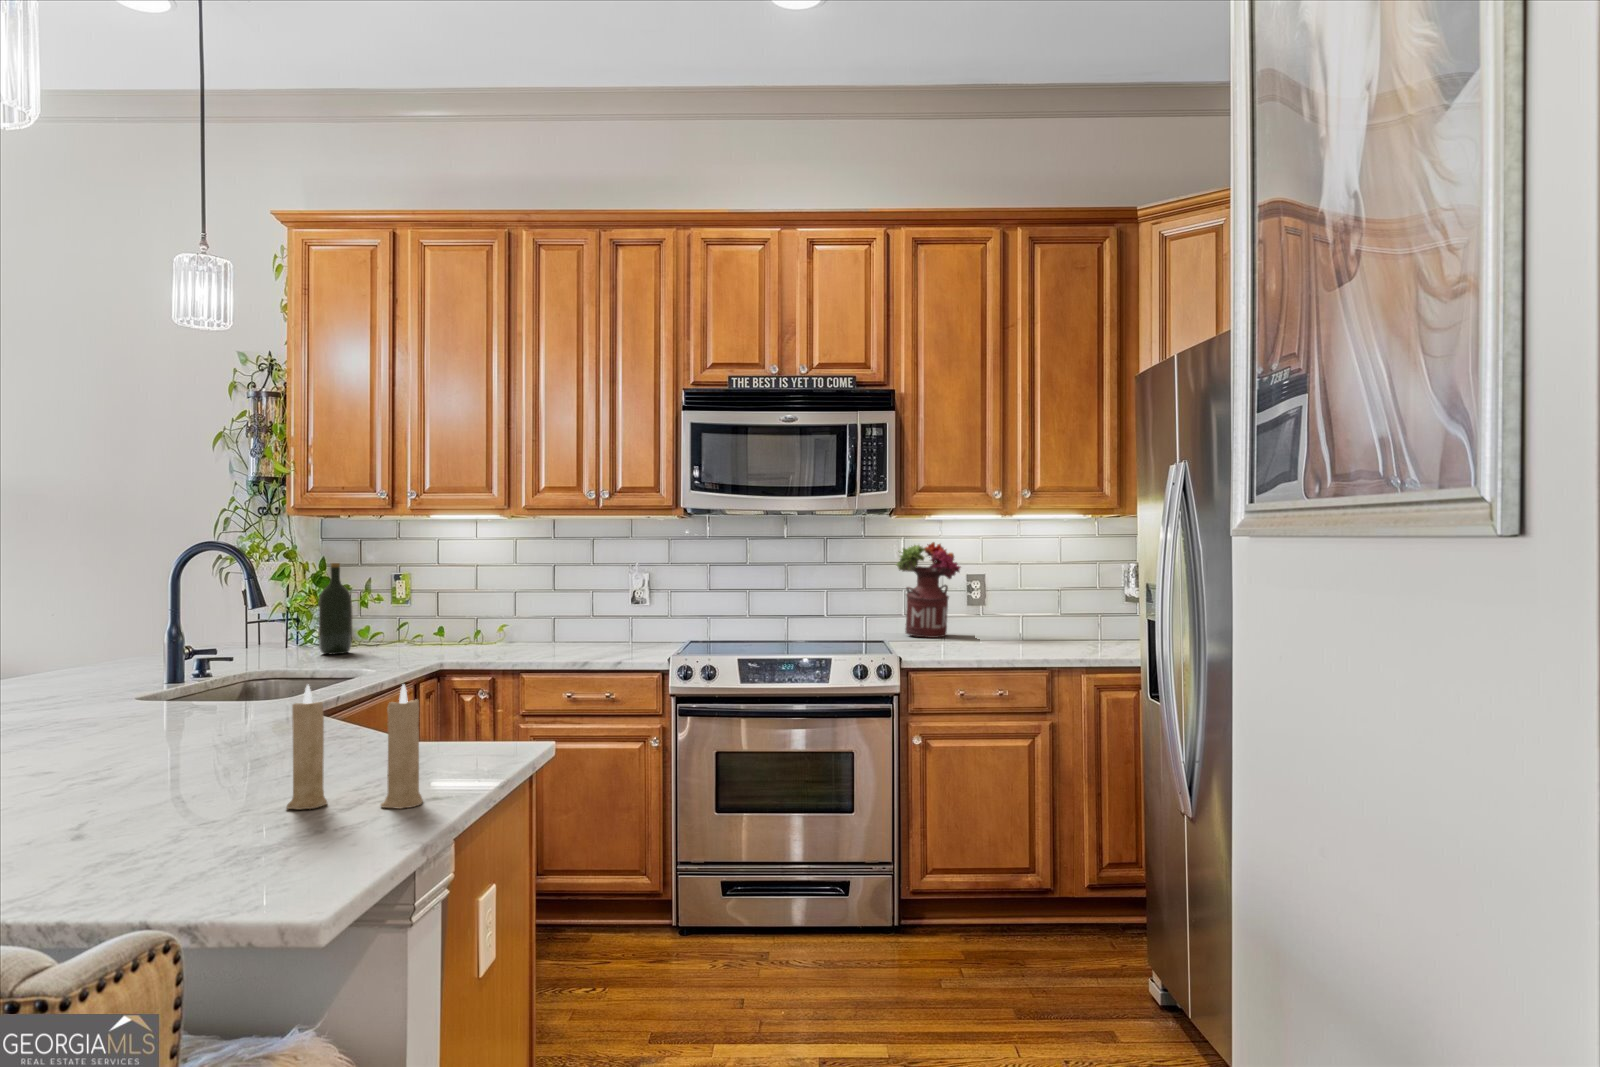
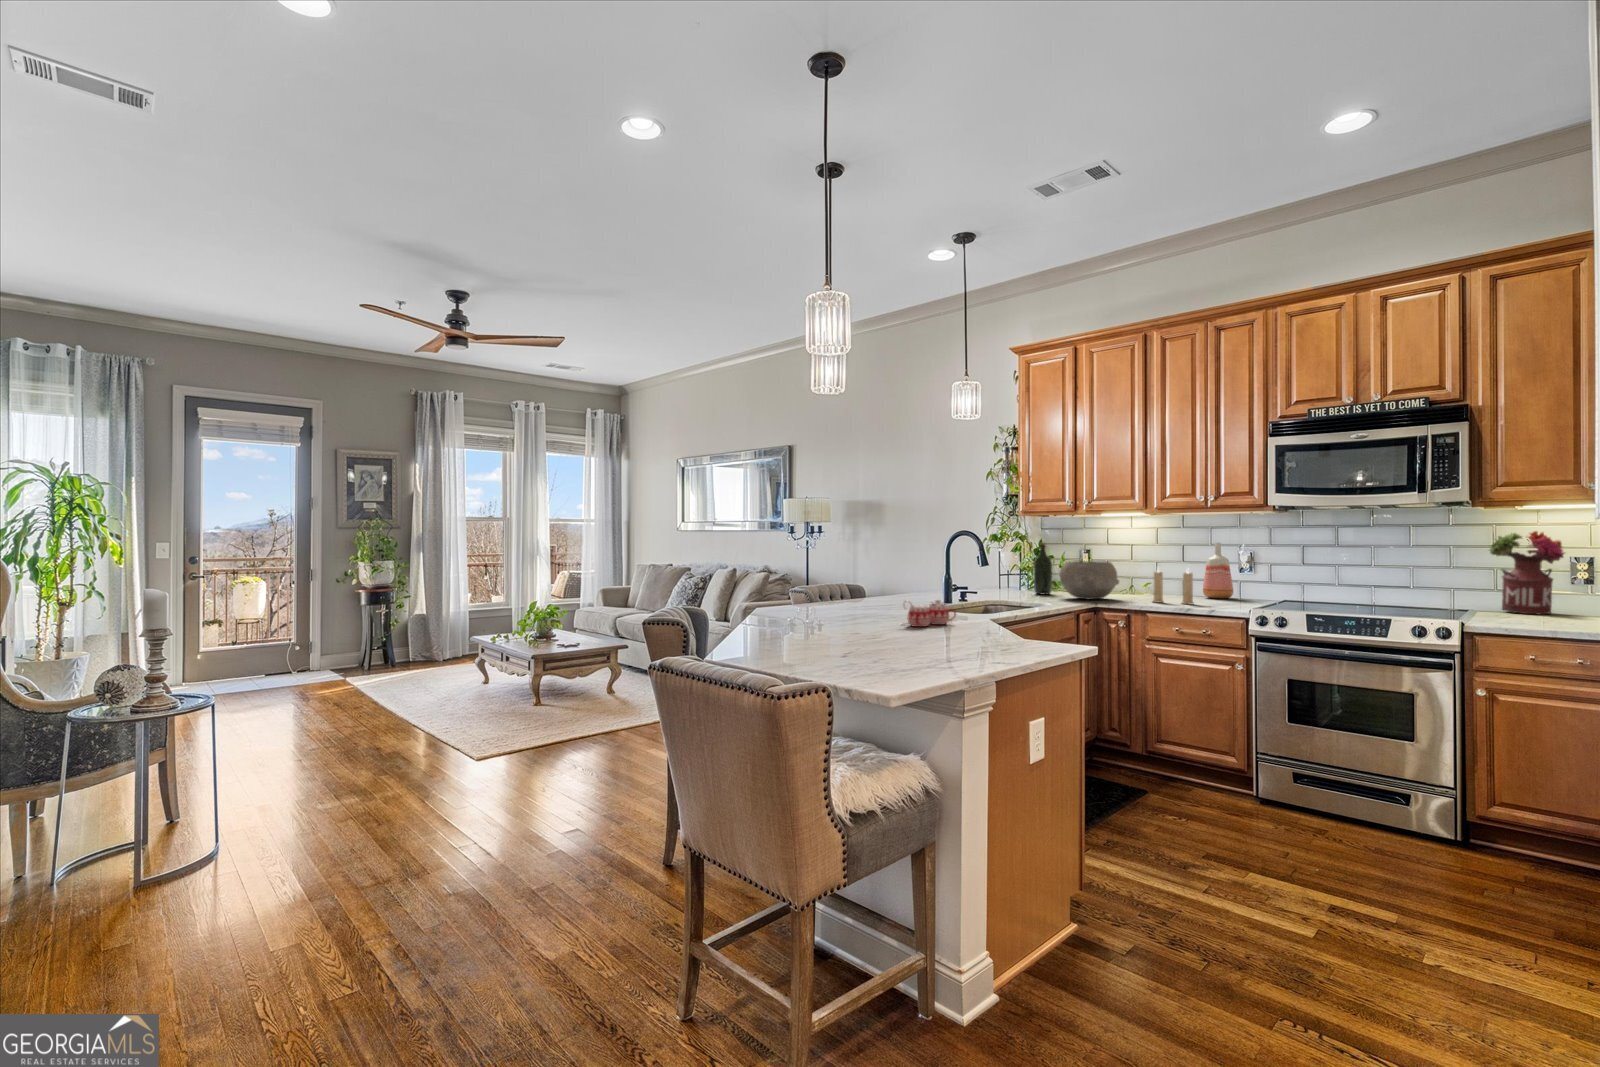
vase: none [583,559,623,641] -> present [1203,543,1233,599]
ceramic bowl: none [373,594,474,659] -> present [1059,561,1119,599]
candle: present [287,685,423,809] -> present [1153,568,1193,604]
mug: none [85,706,226,778] -> present [903,600,956,627]

